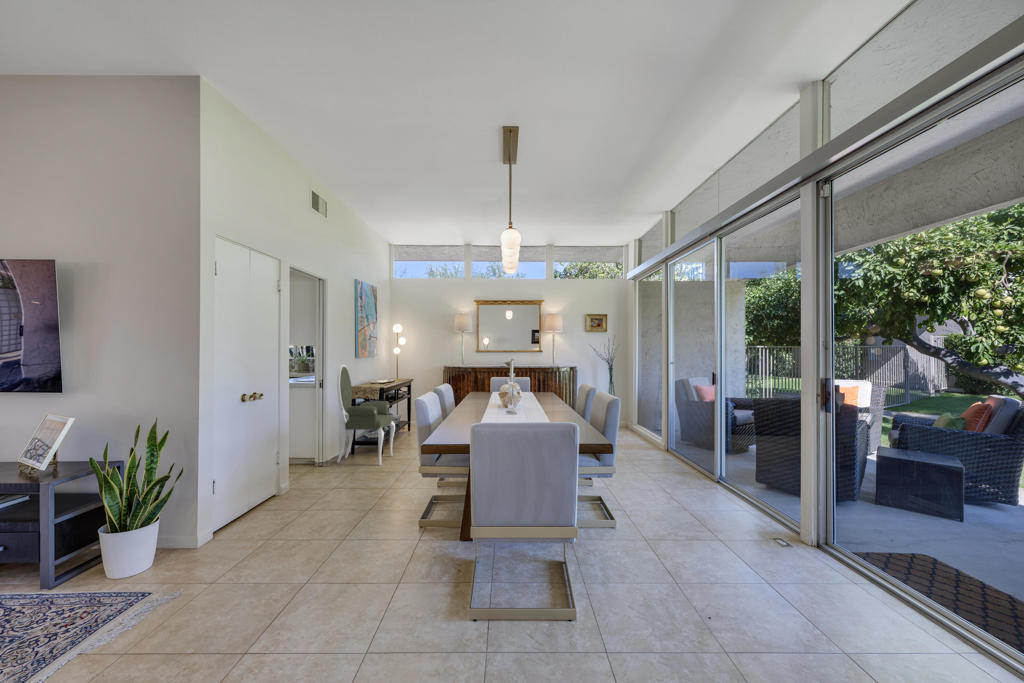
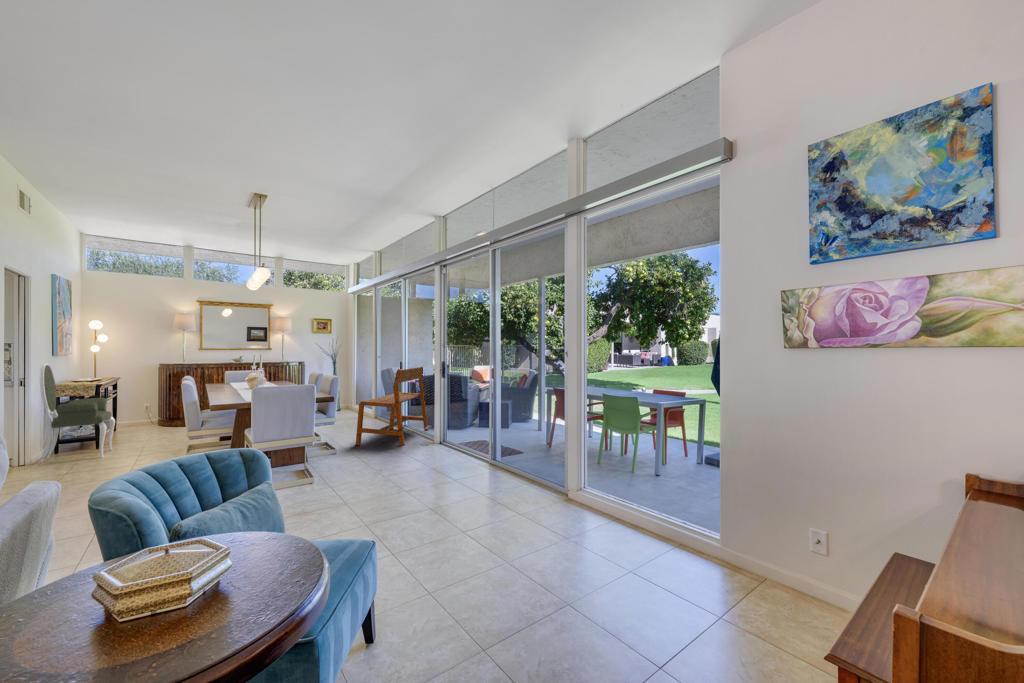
bench: none [639,381,757,518] -> present [356,367,428,446]

